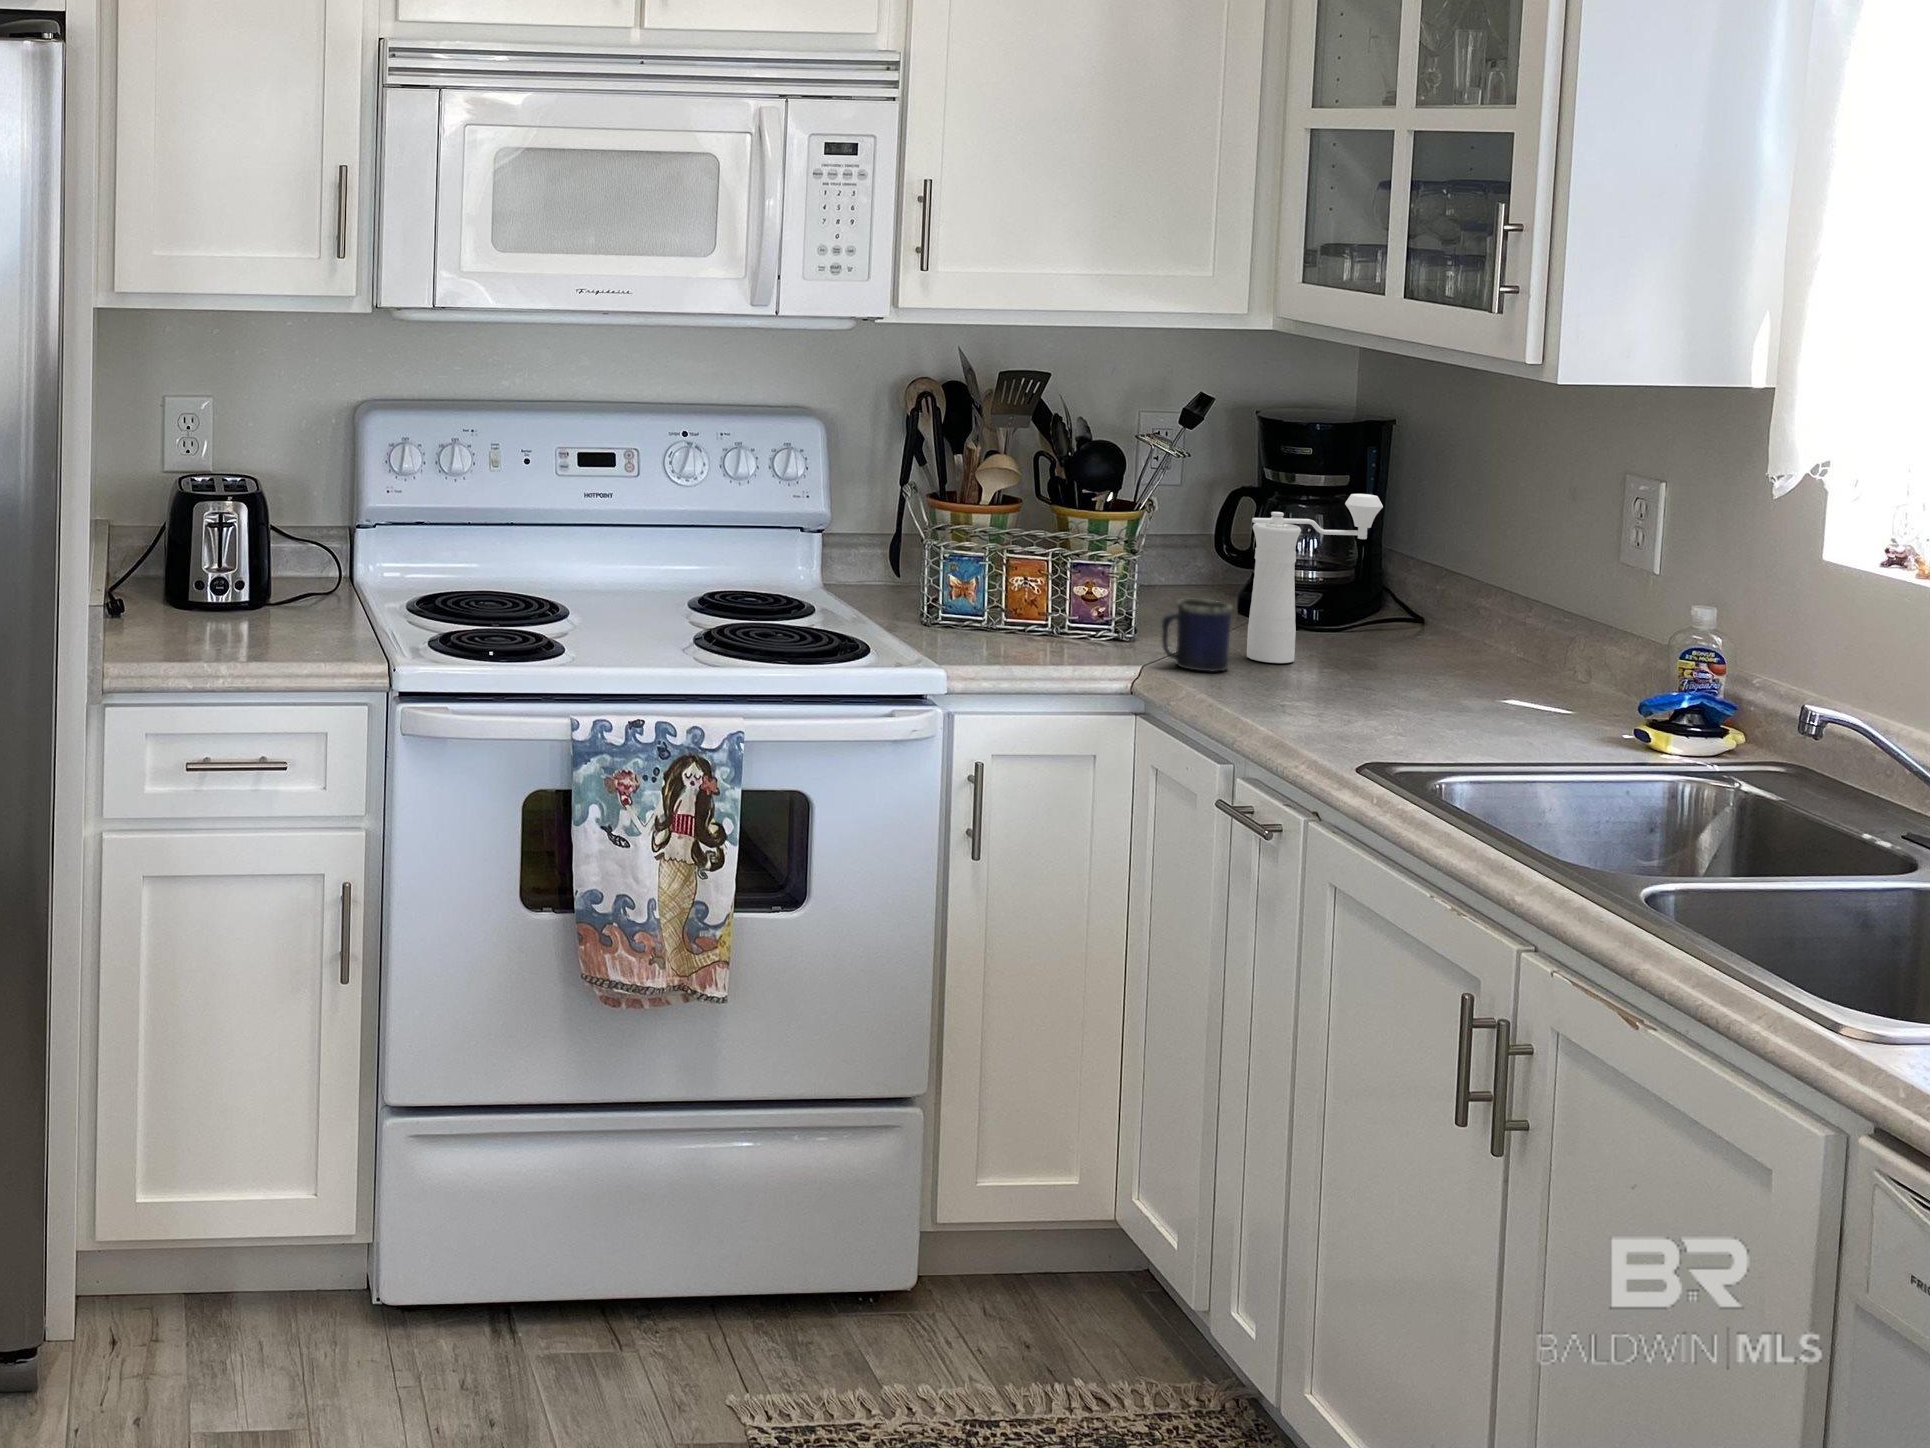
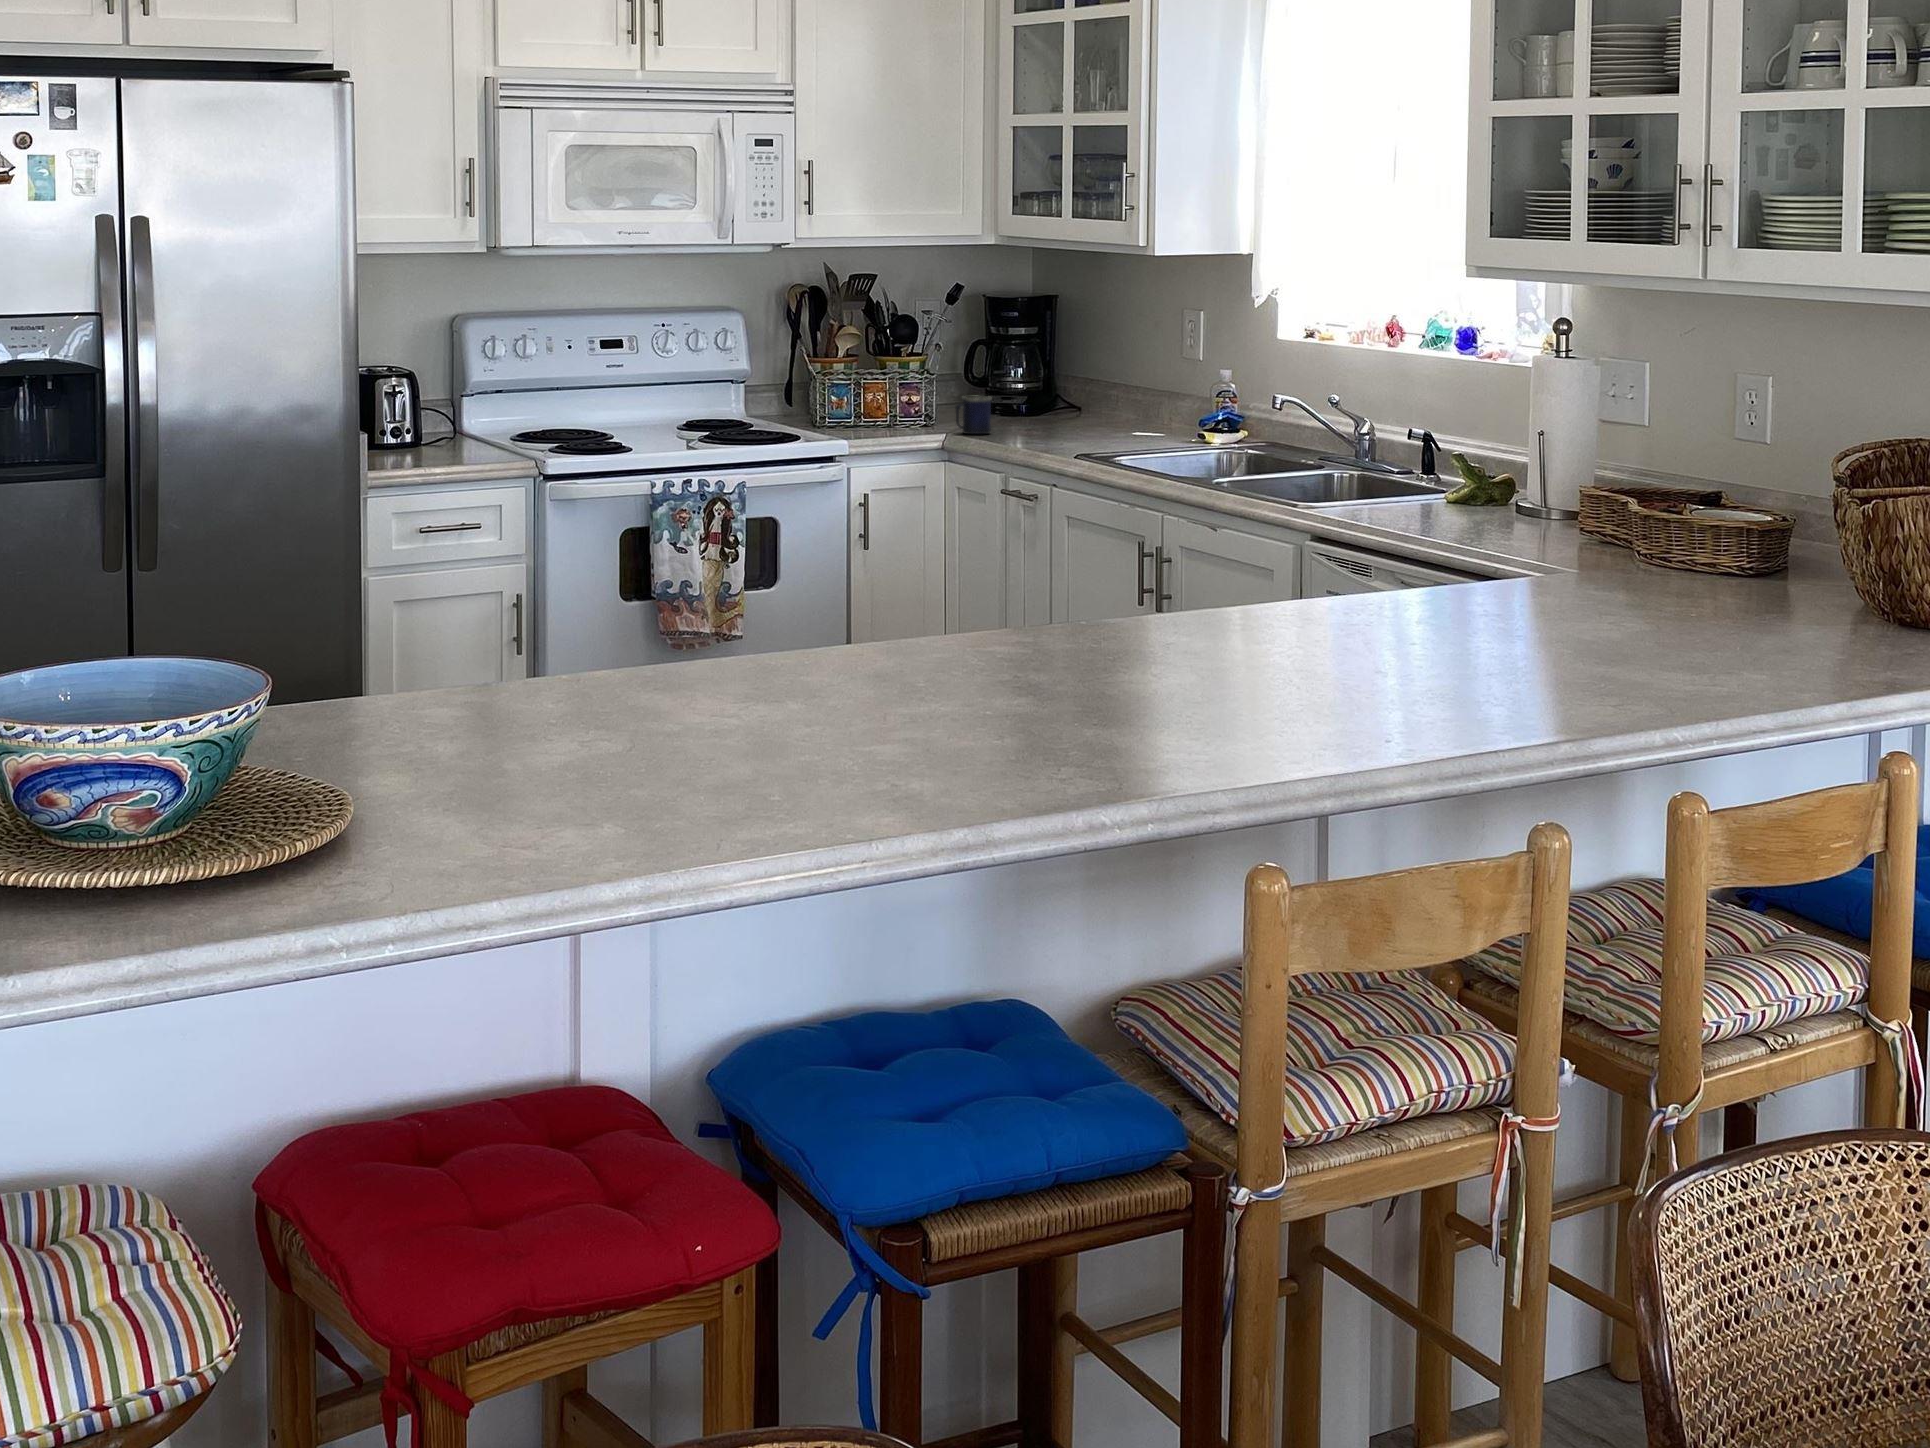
pepper mill: present [1247,494,1383,663] -> none [997,333,1064,430]

